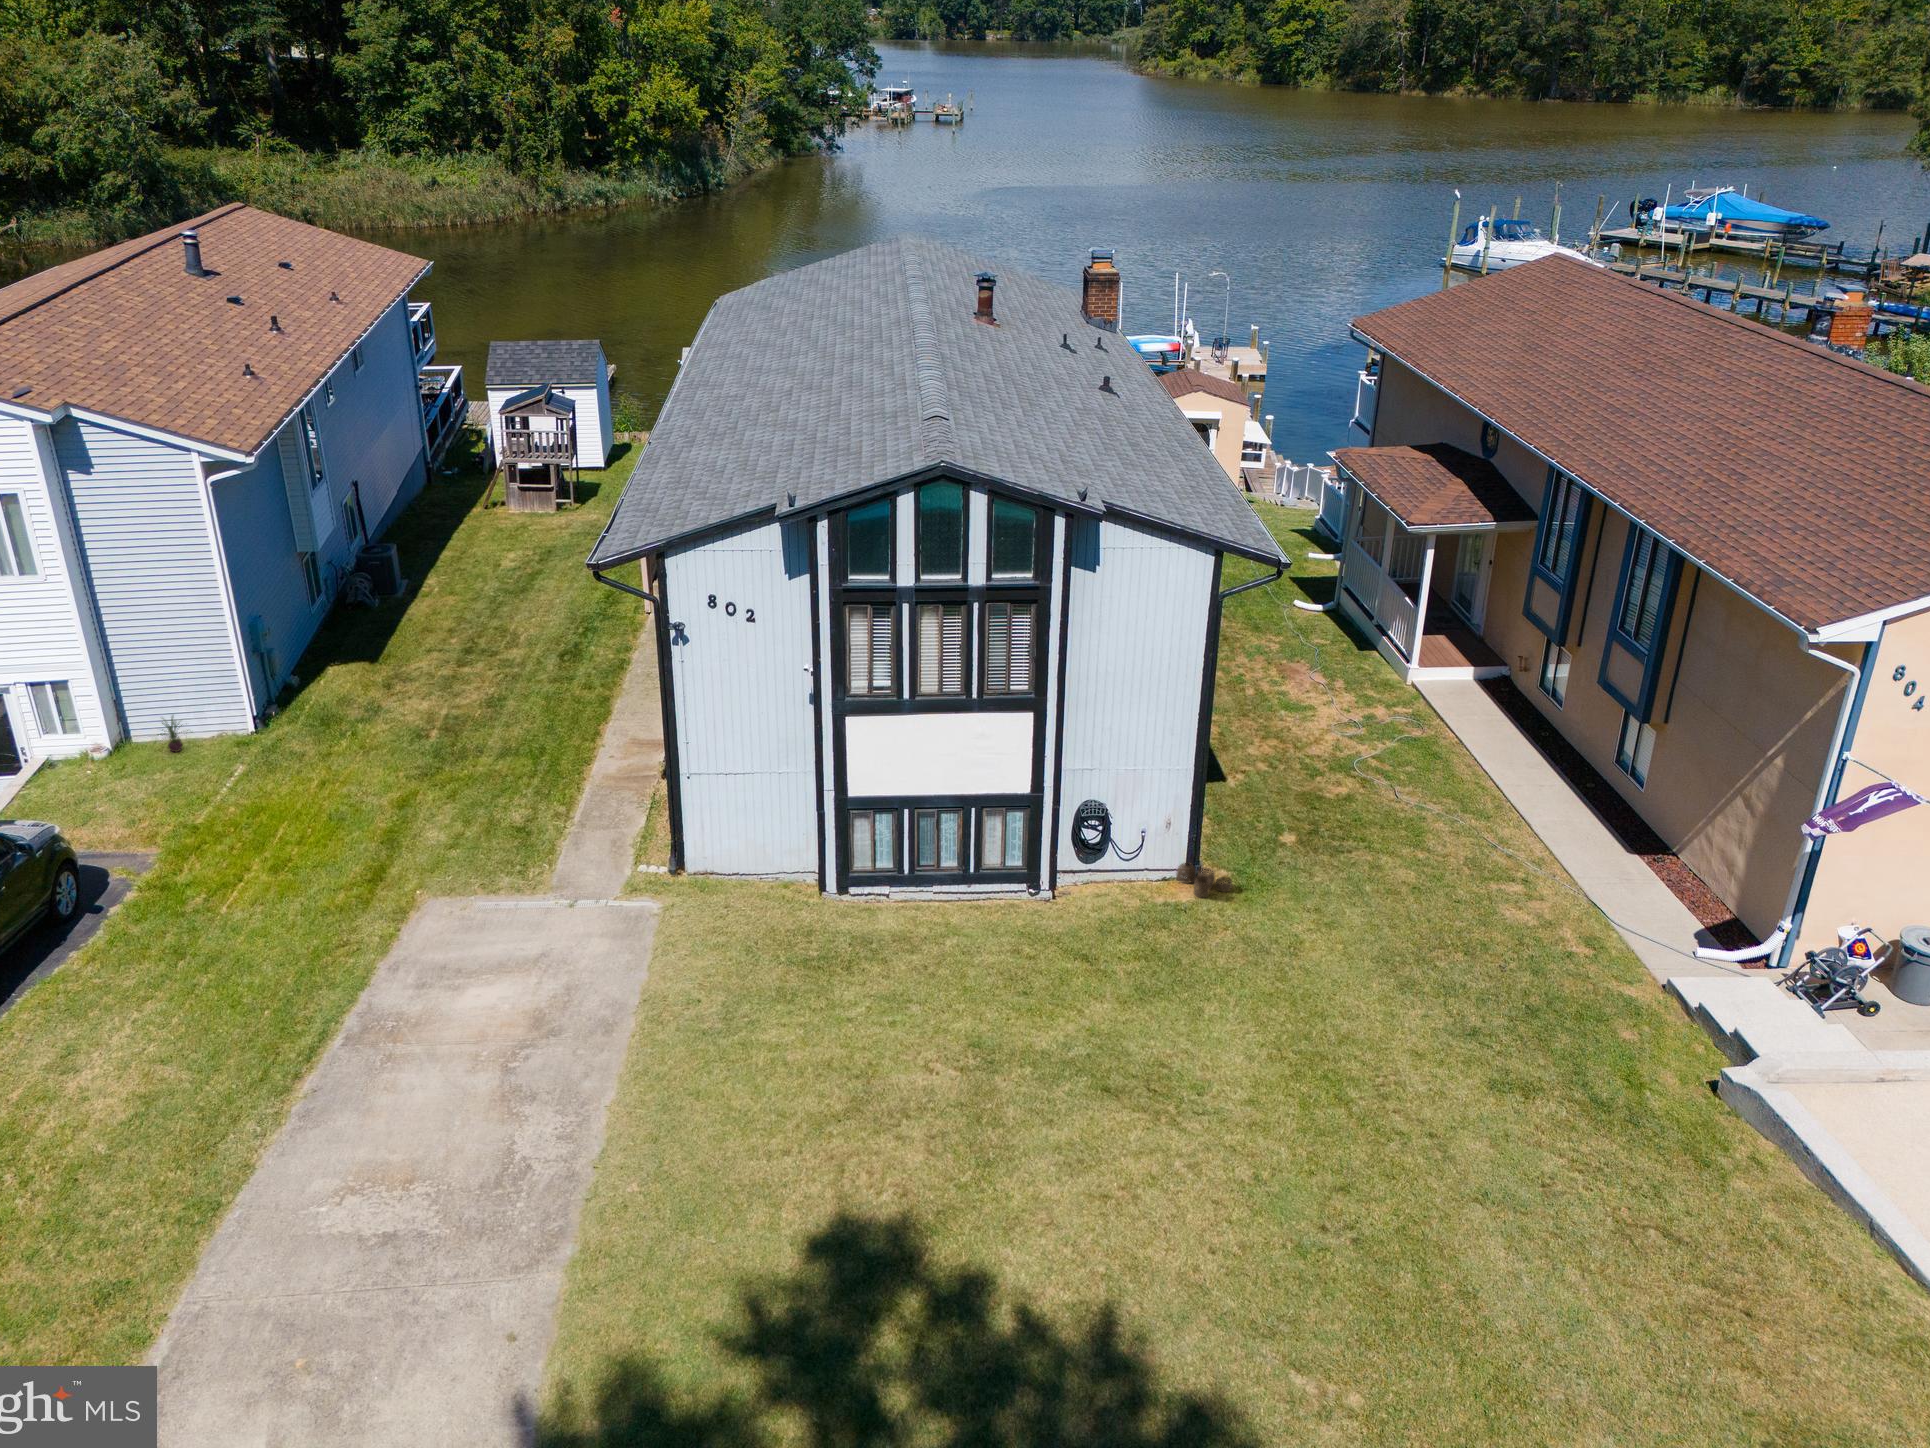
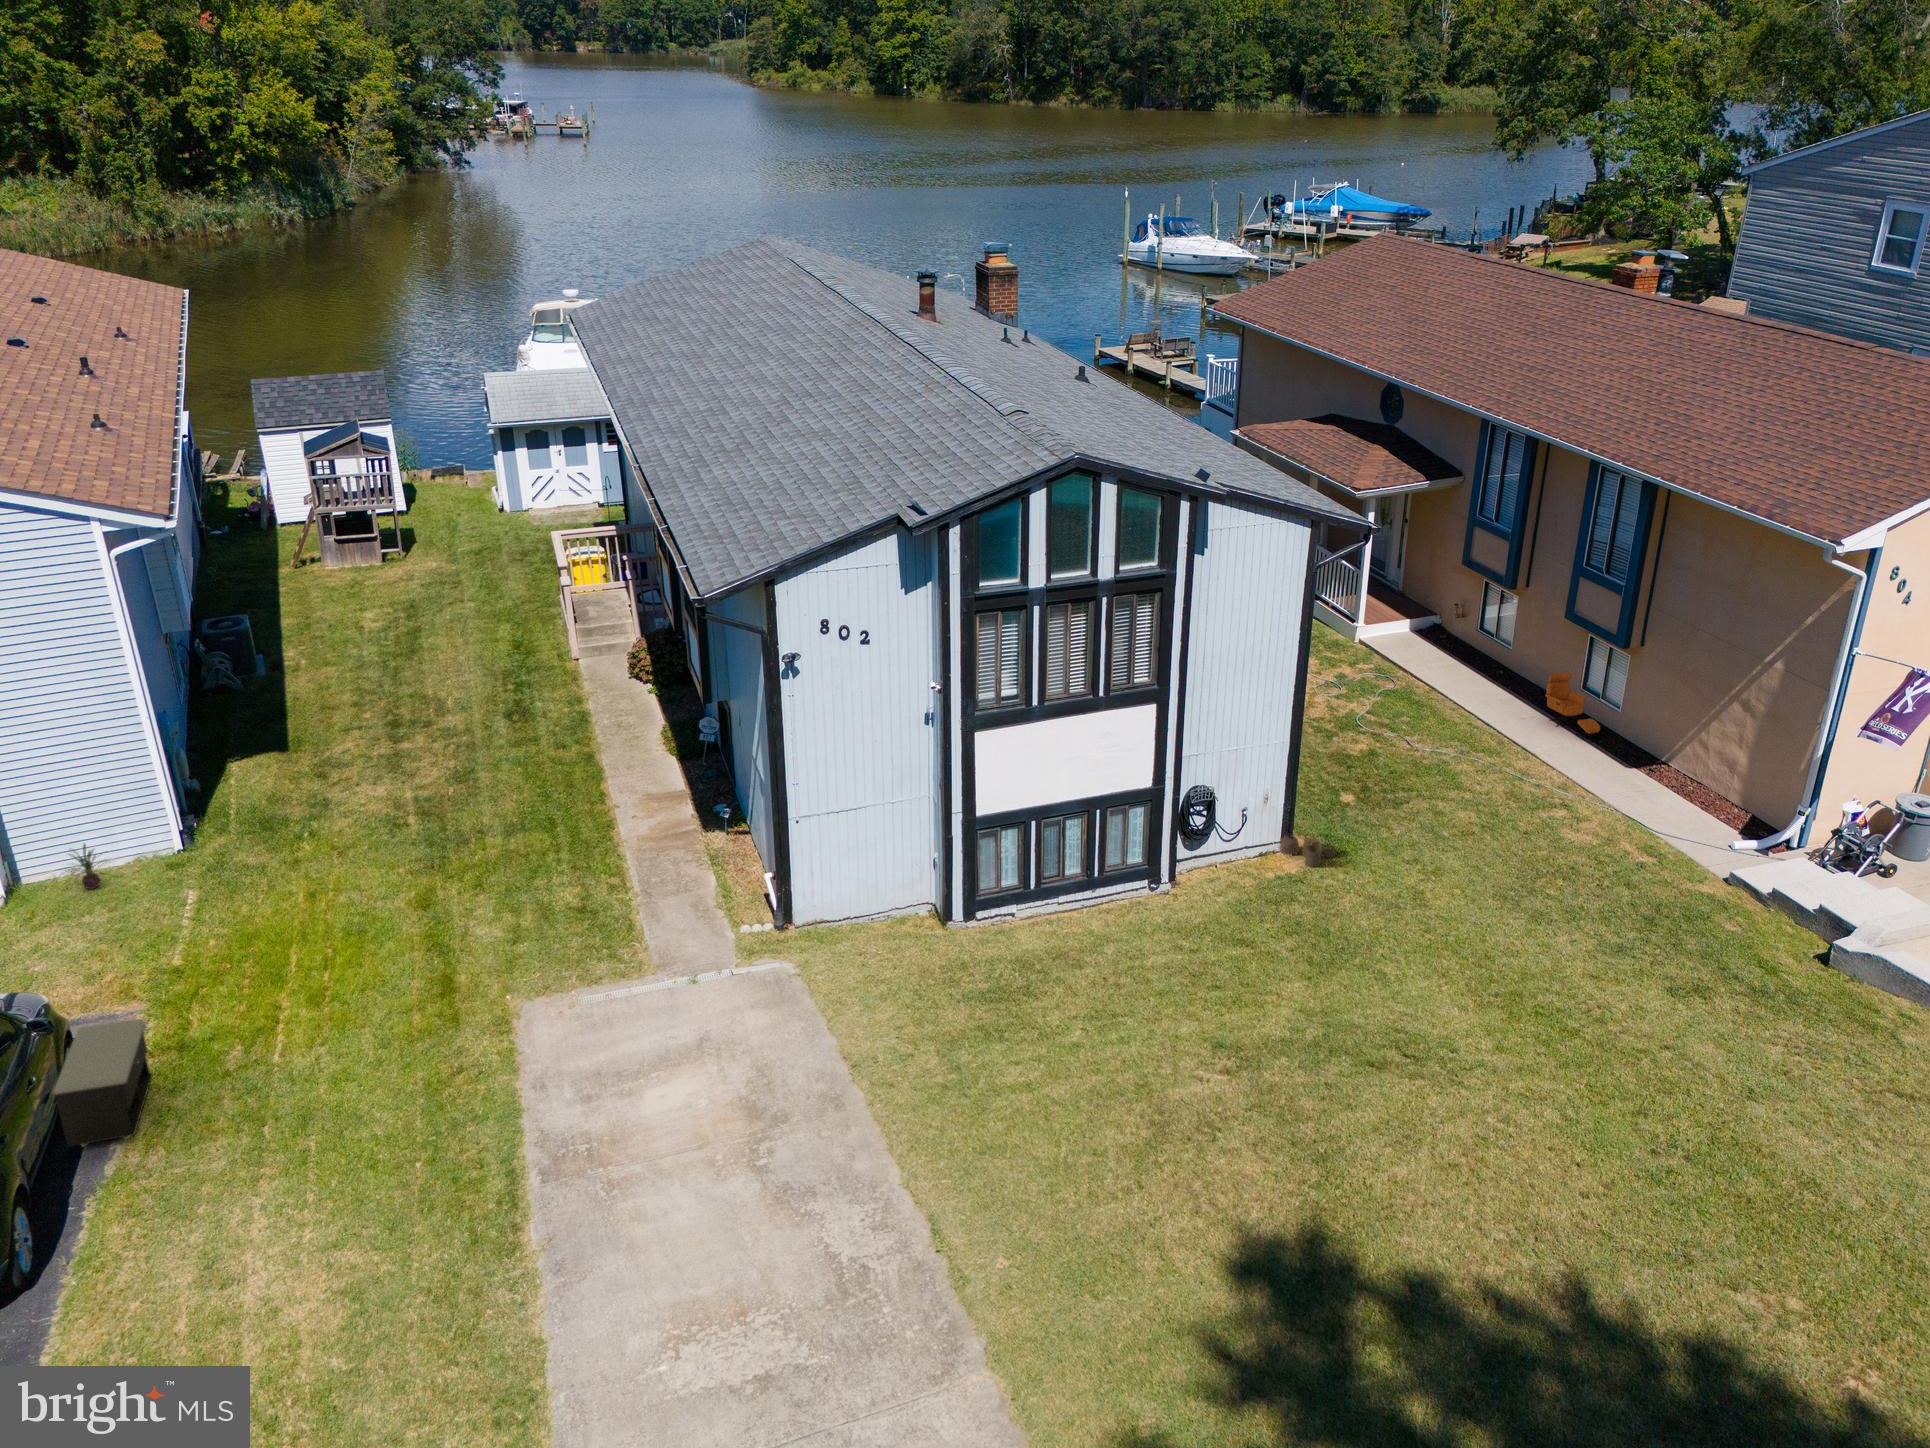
armchair: none [1568,742,1618,820] -> present [1545,672,1600,740]
storage bench: none [41,852,135,943] -> present [54,1019,153,1146]

